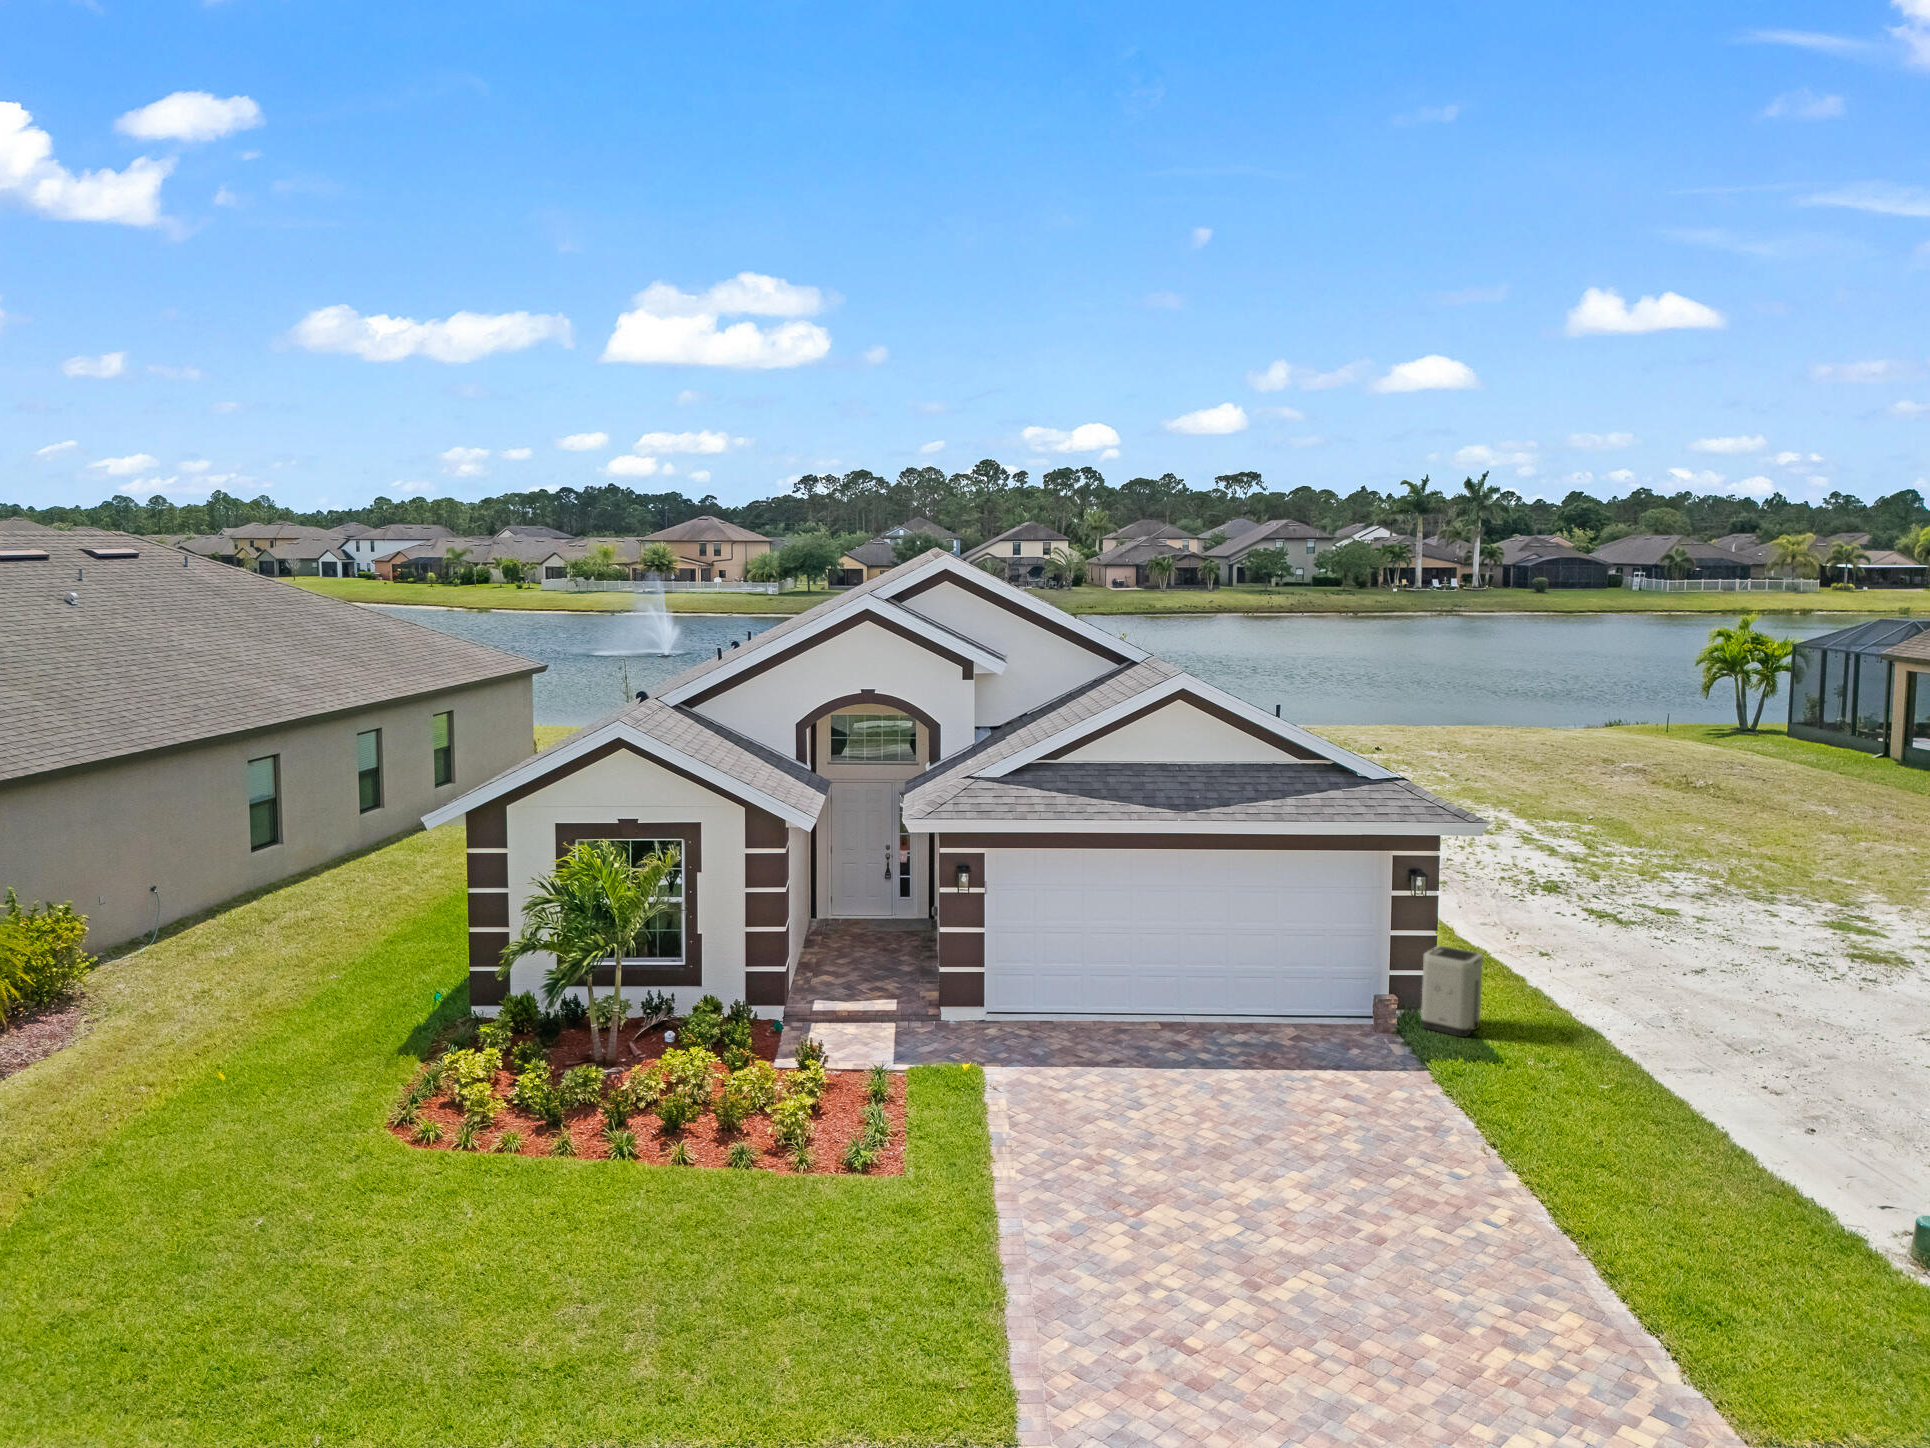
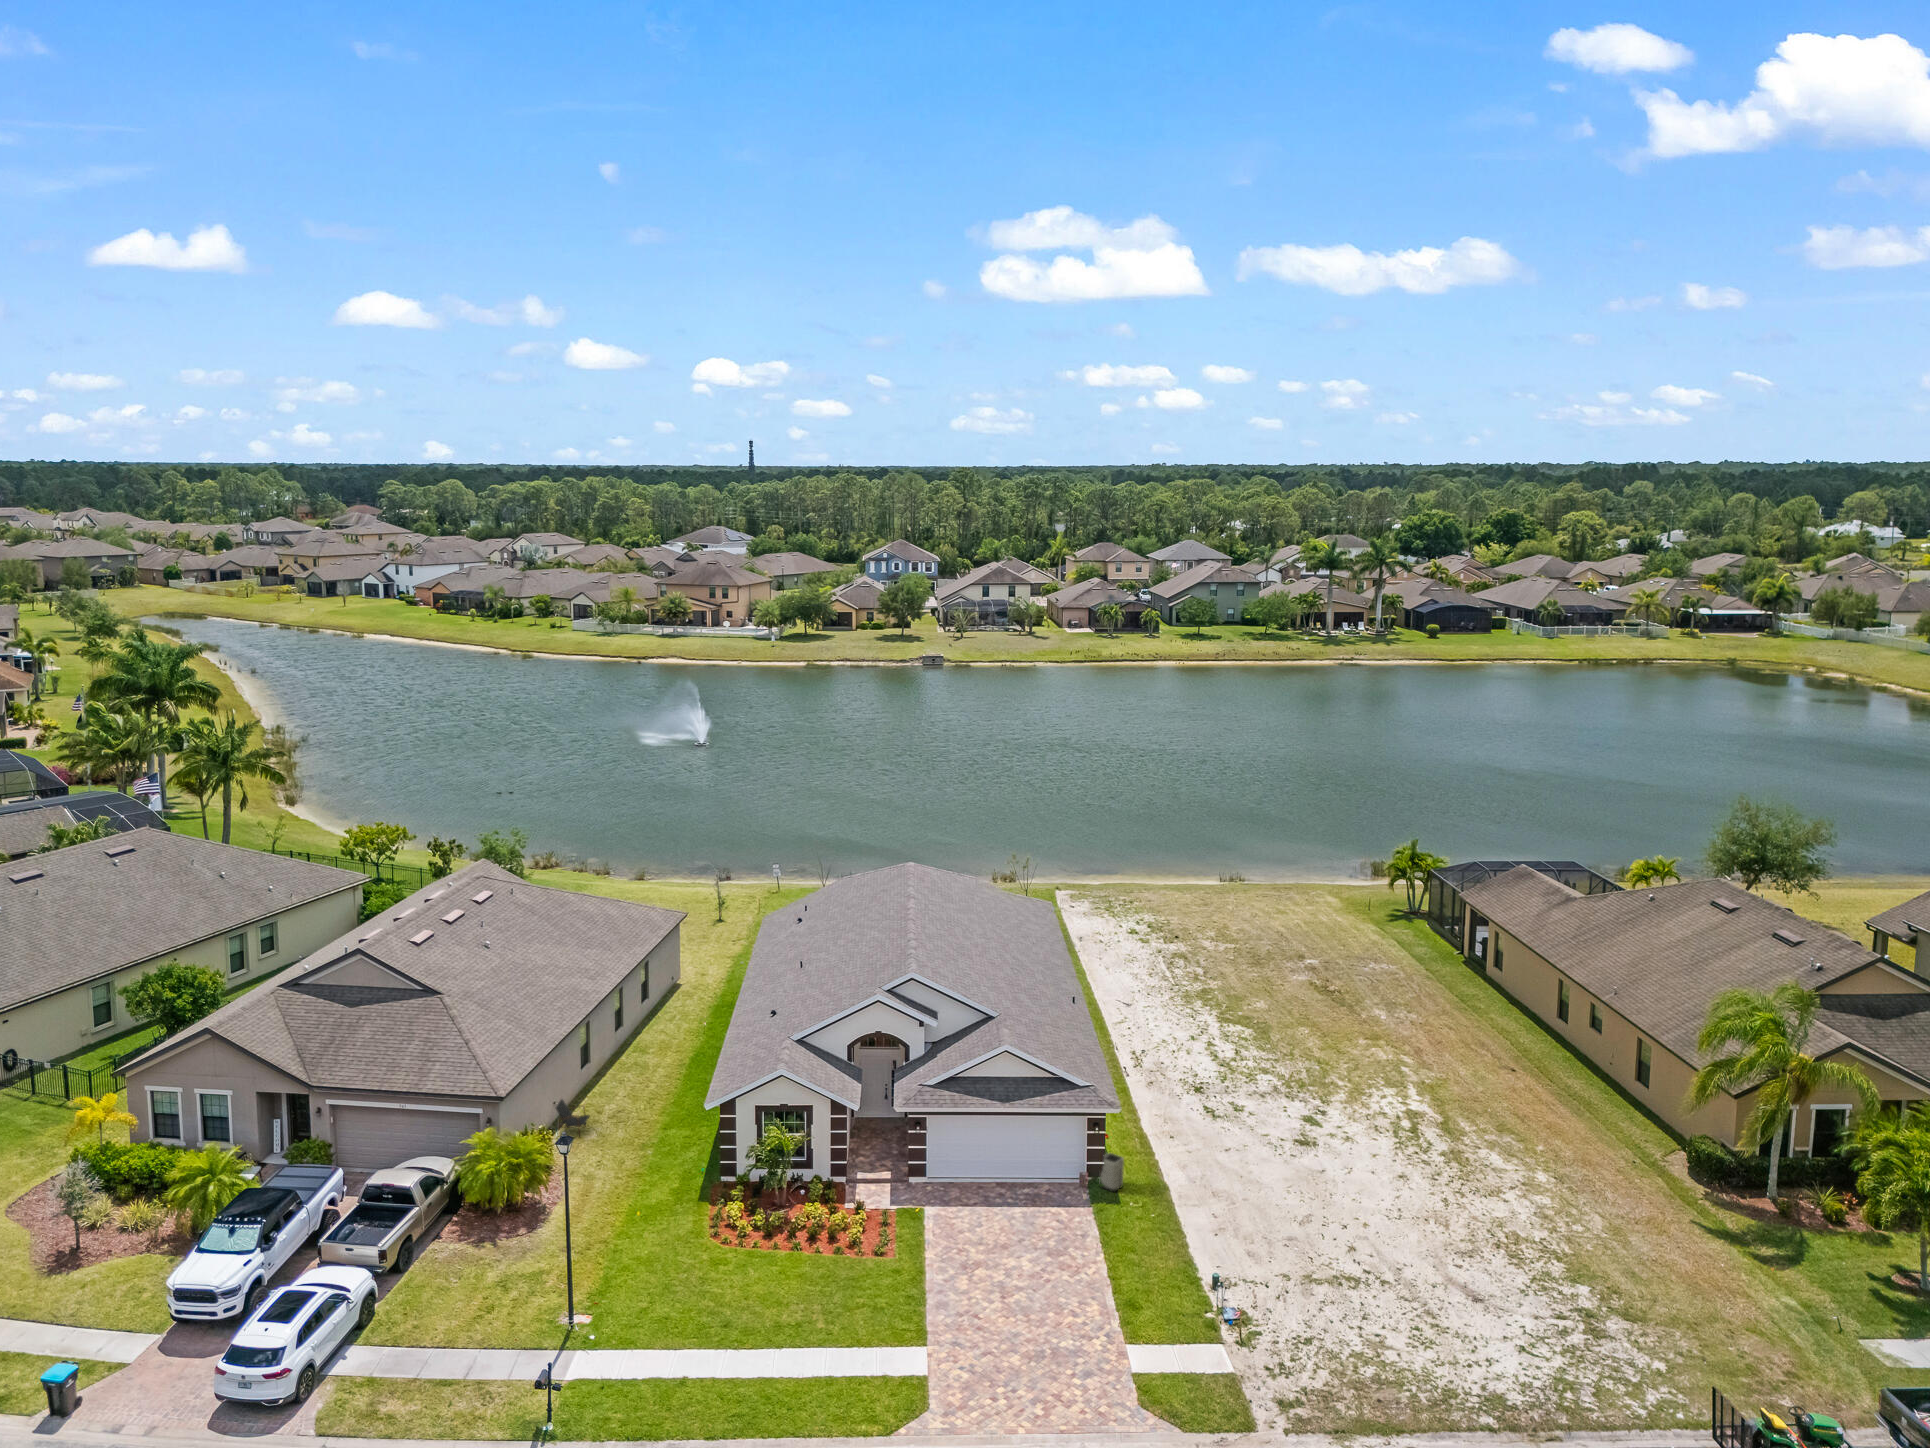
lounge chair: none [143,868,233,946] -> present [556,1099,589,1133]

